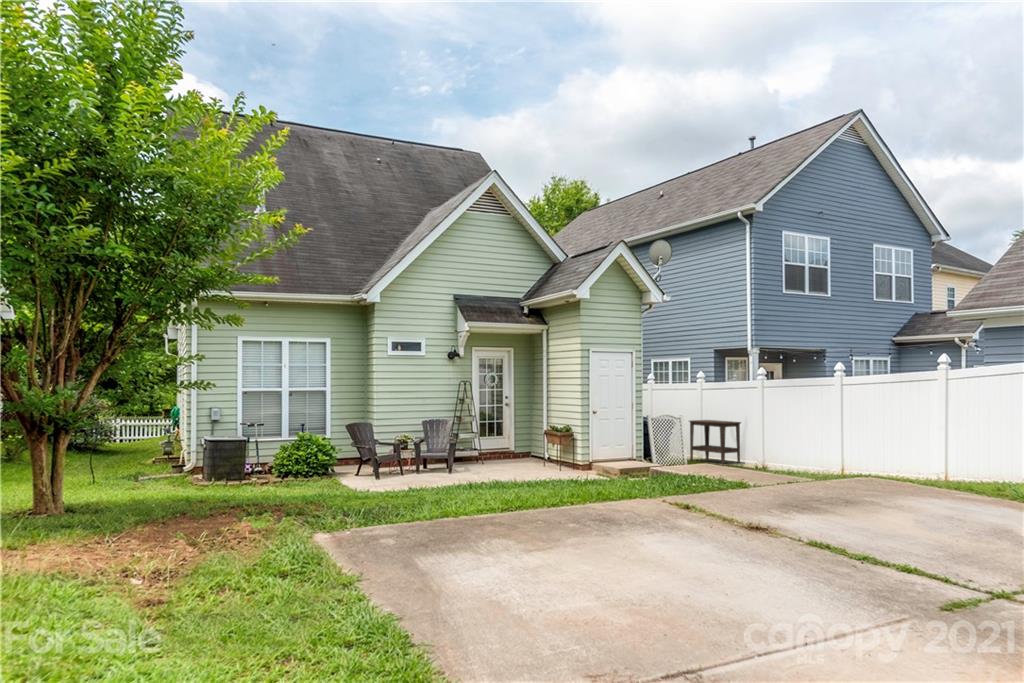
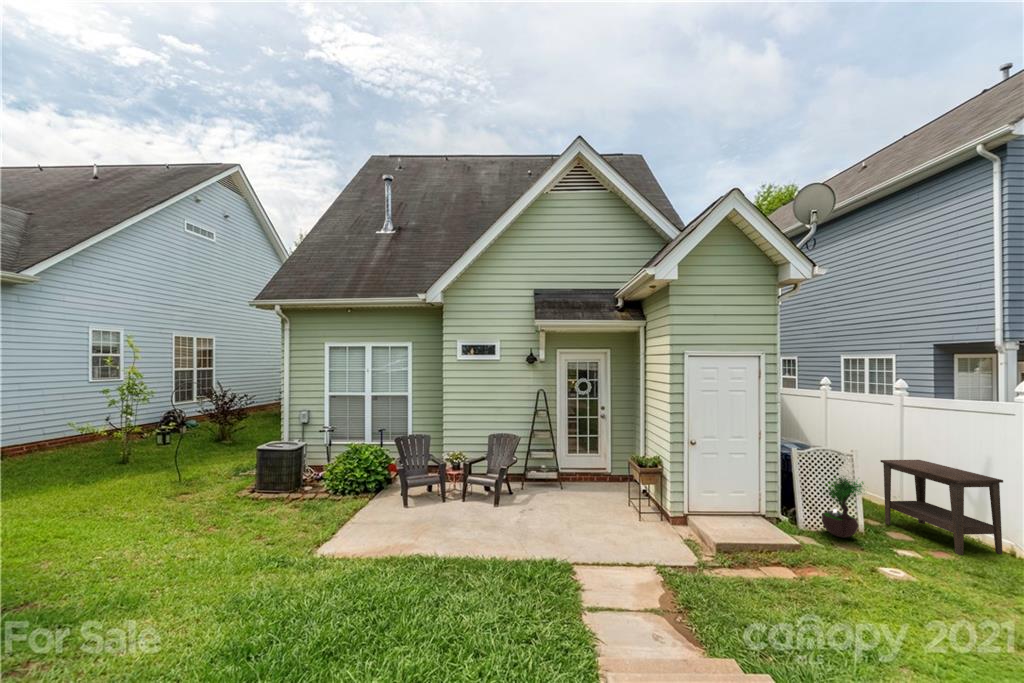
potted tree: none [661,423,685,465] -> present [822,476,864,537]

